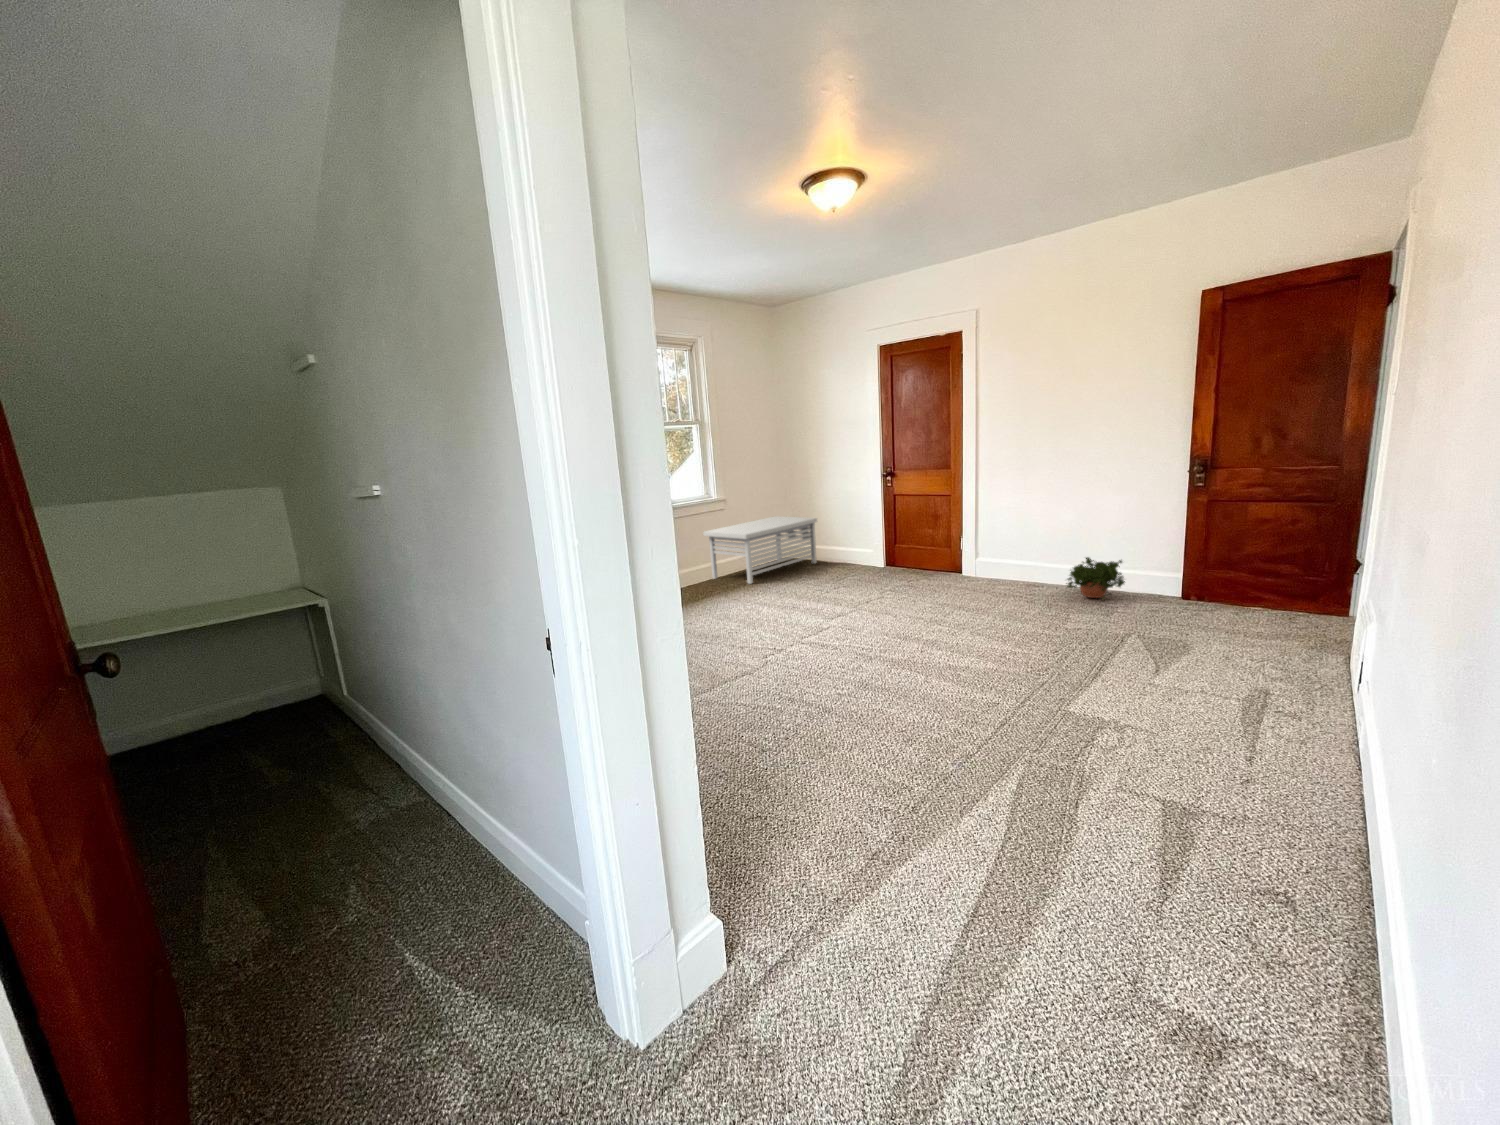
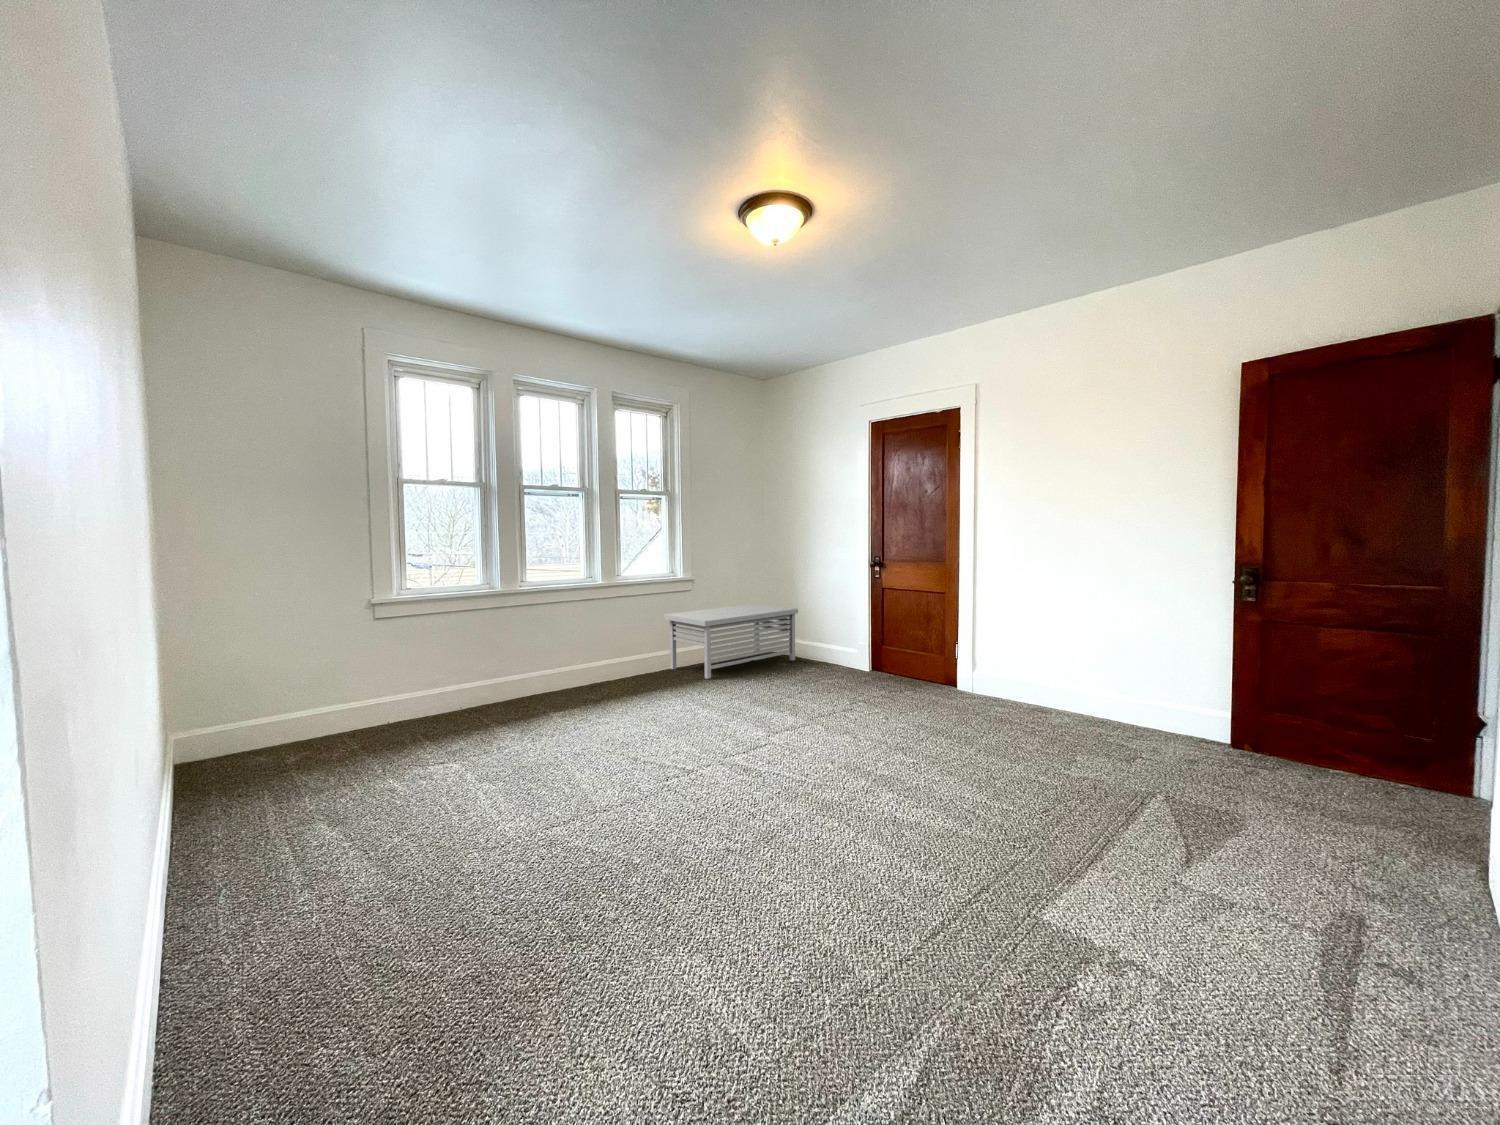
potted plant: present [1066,557,1125,599] -> none [1073,680,1158,743]

